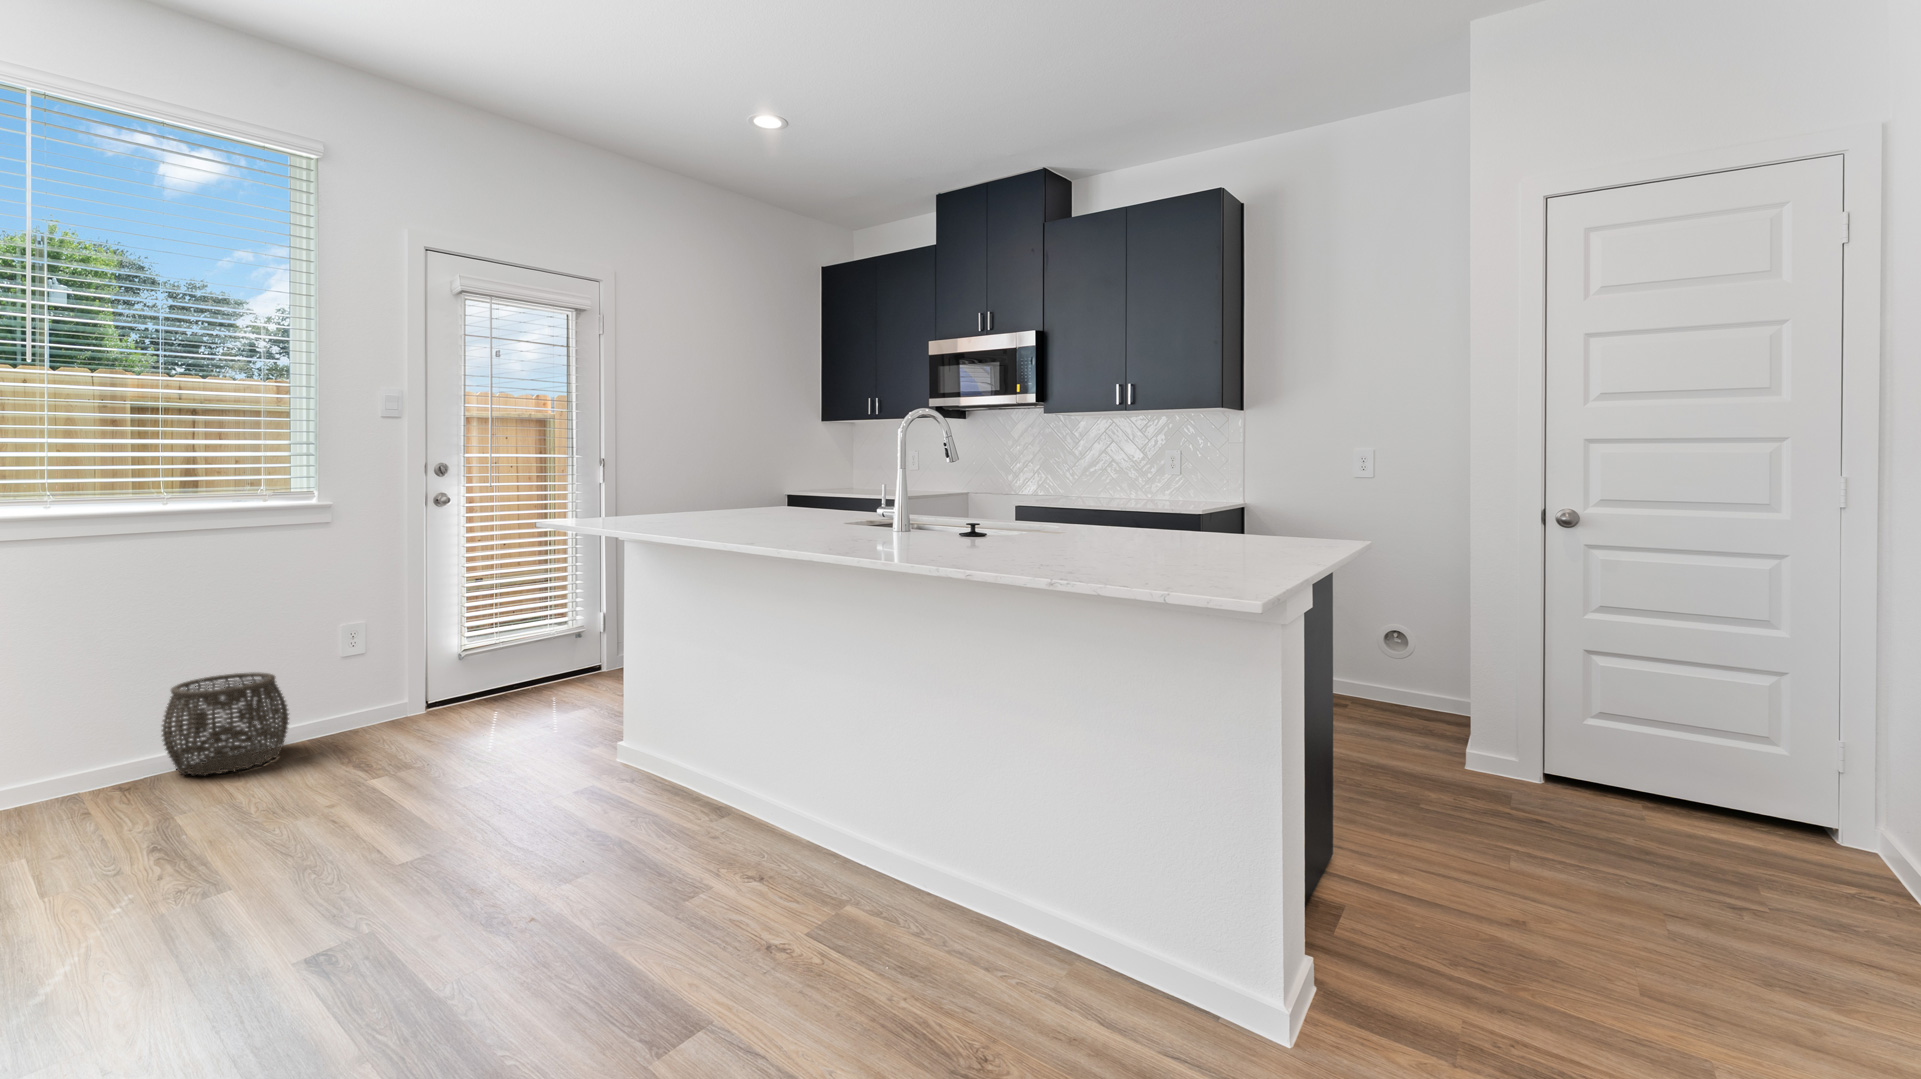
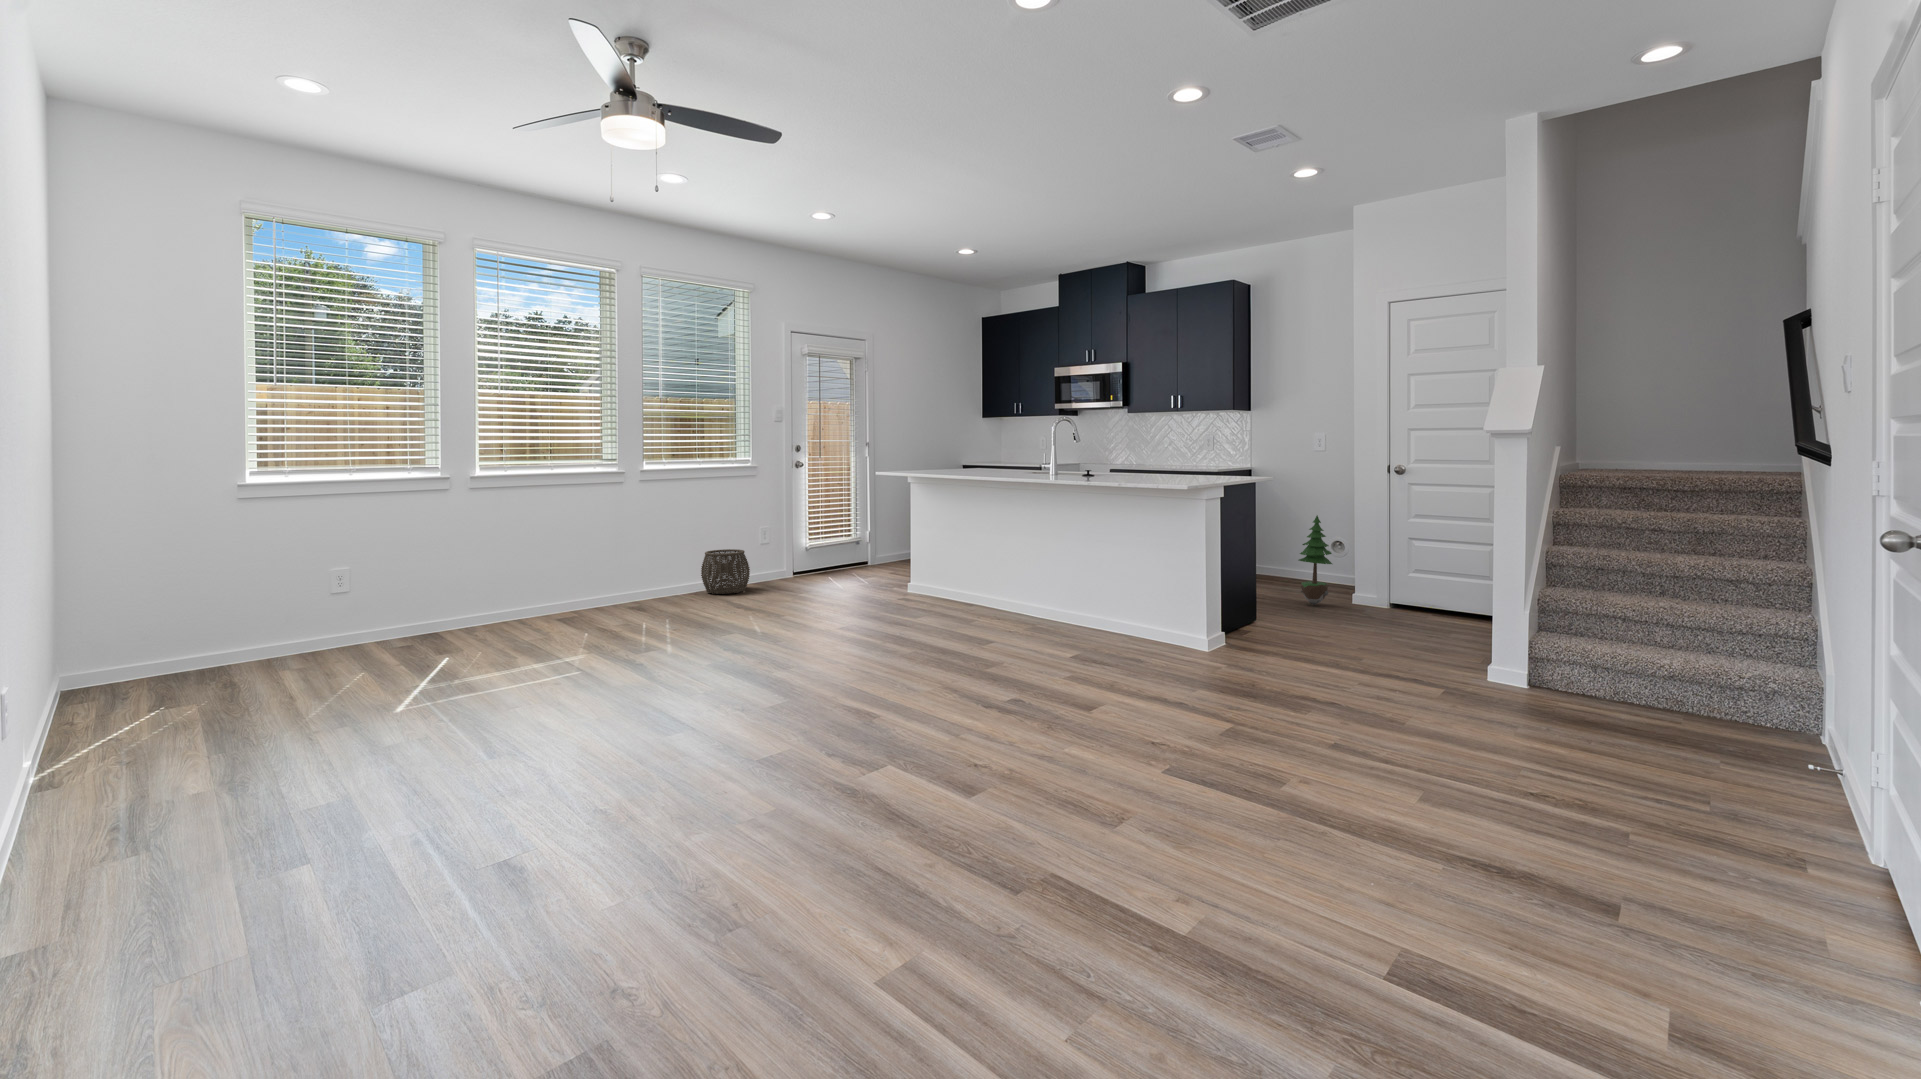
potted tree: none [1384,616,1457,797] -> present [1299,515,1332,605]

